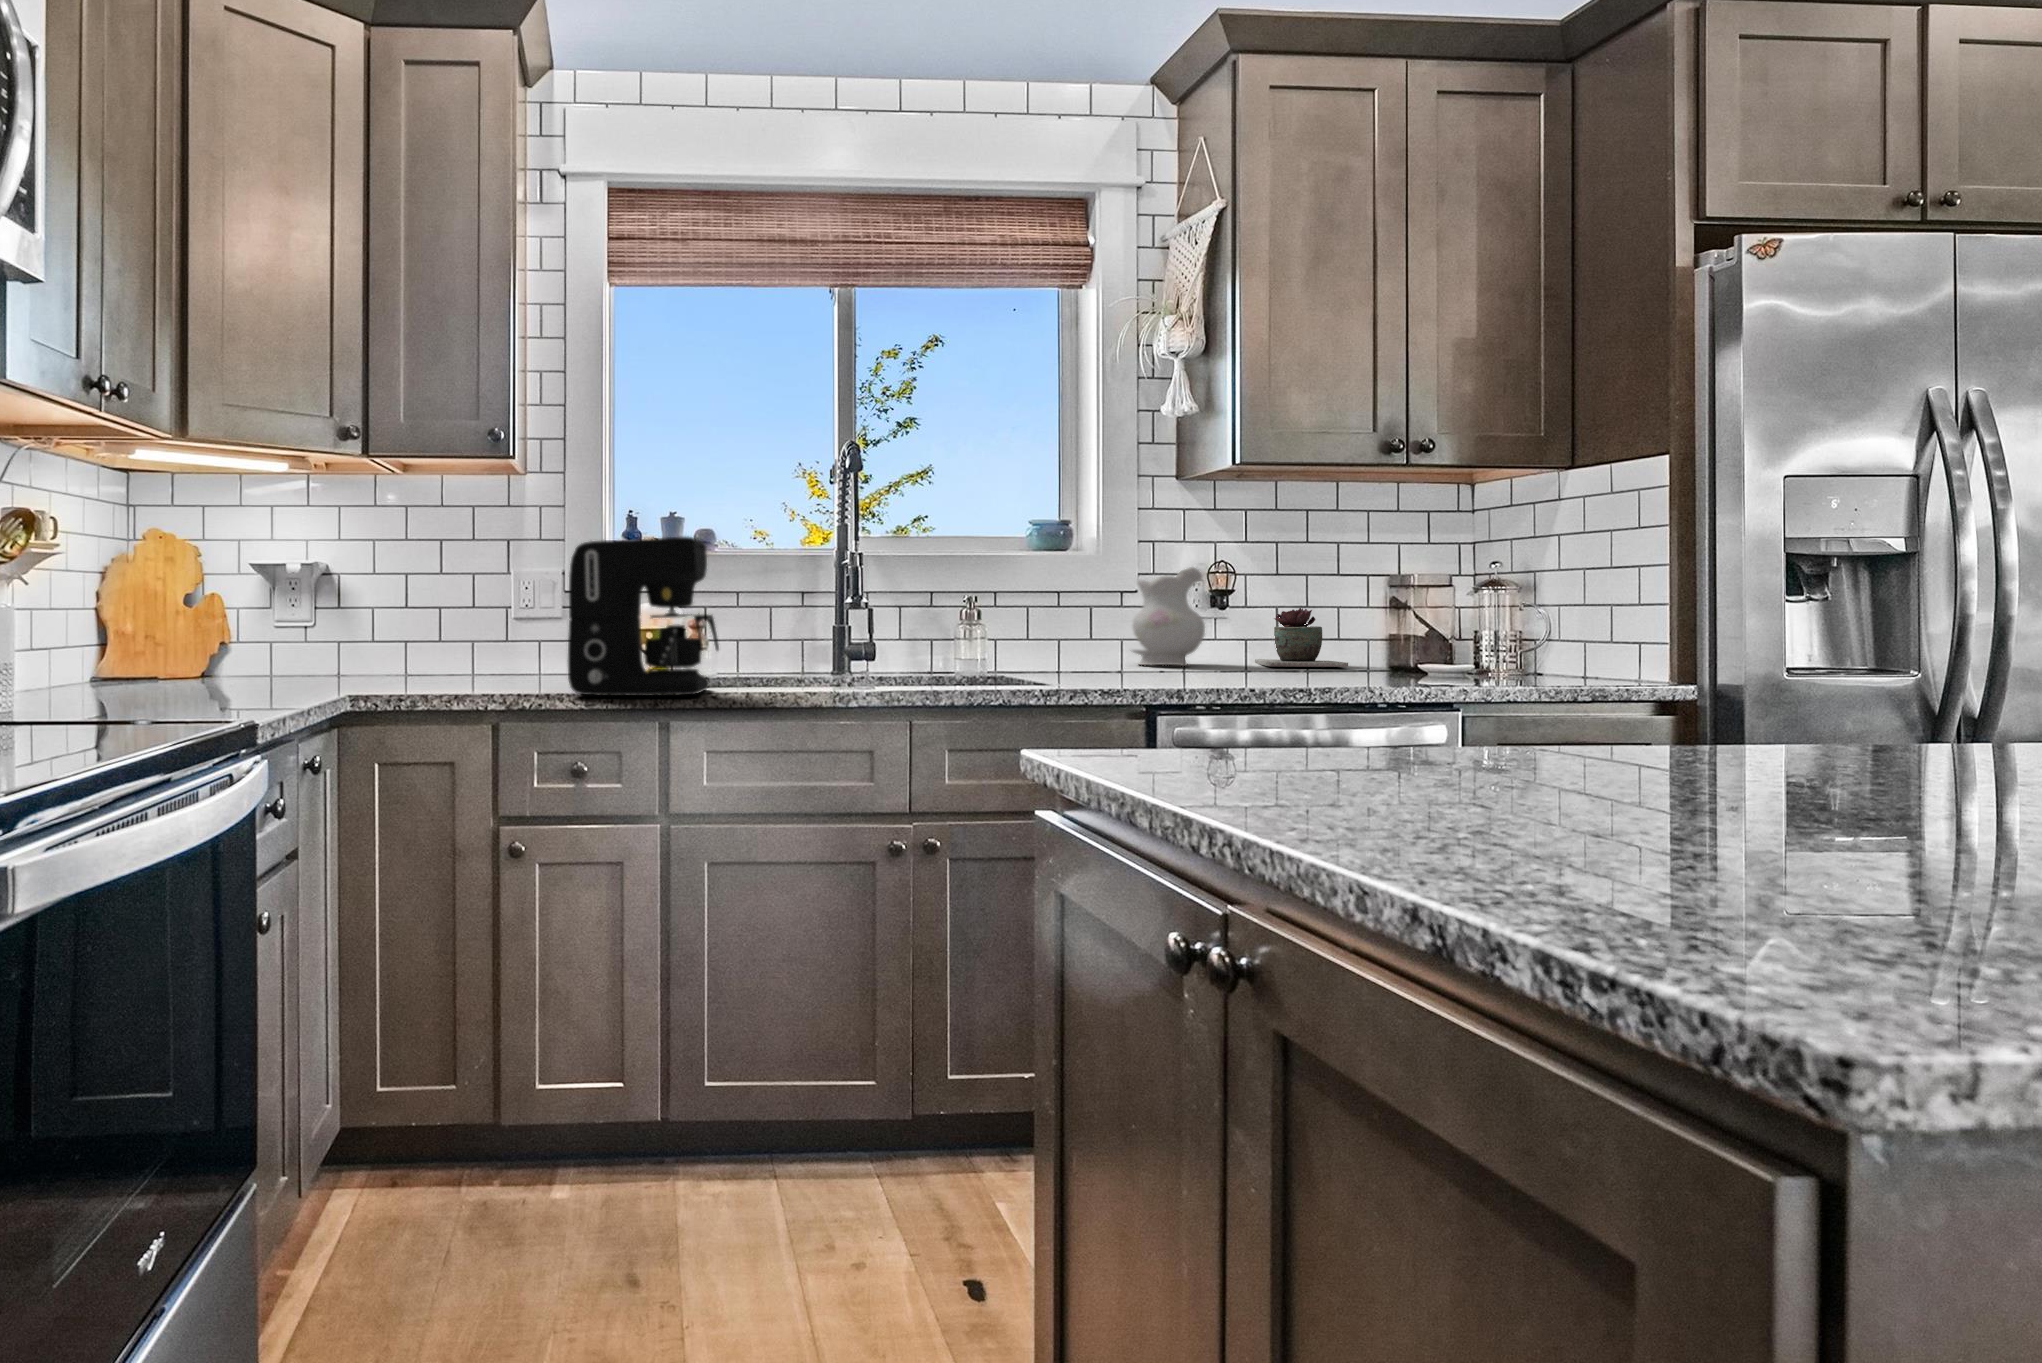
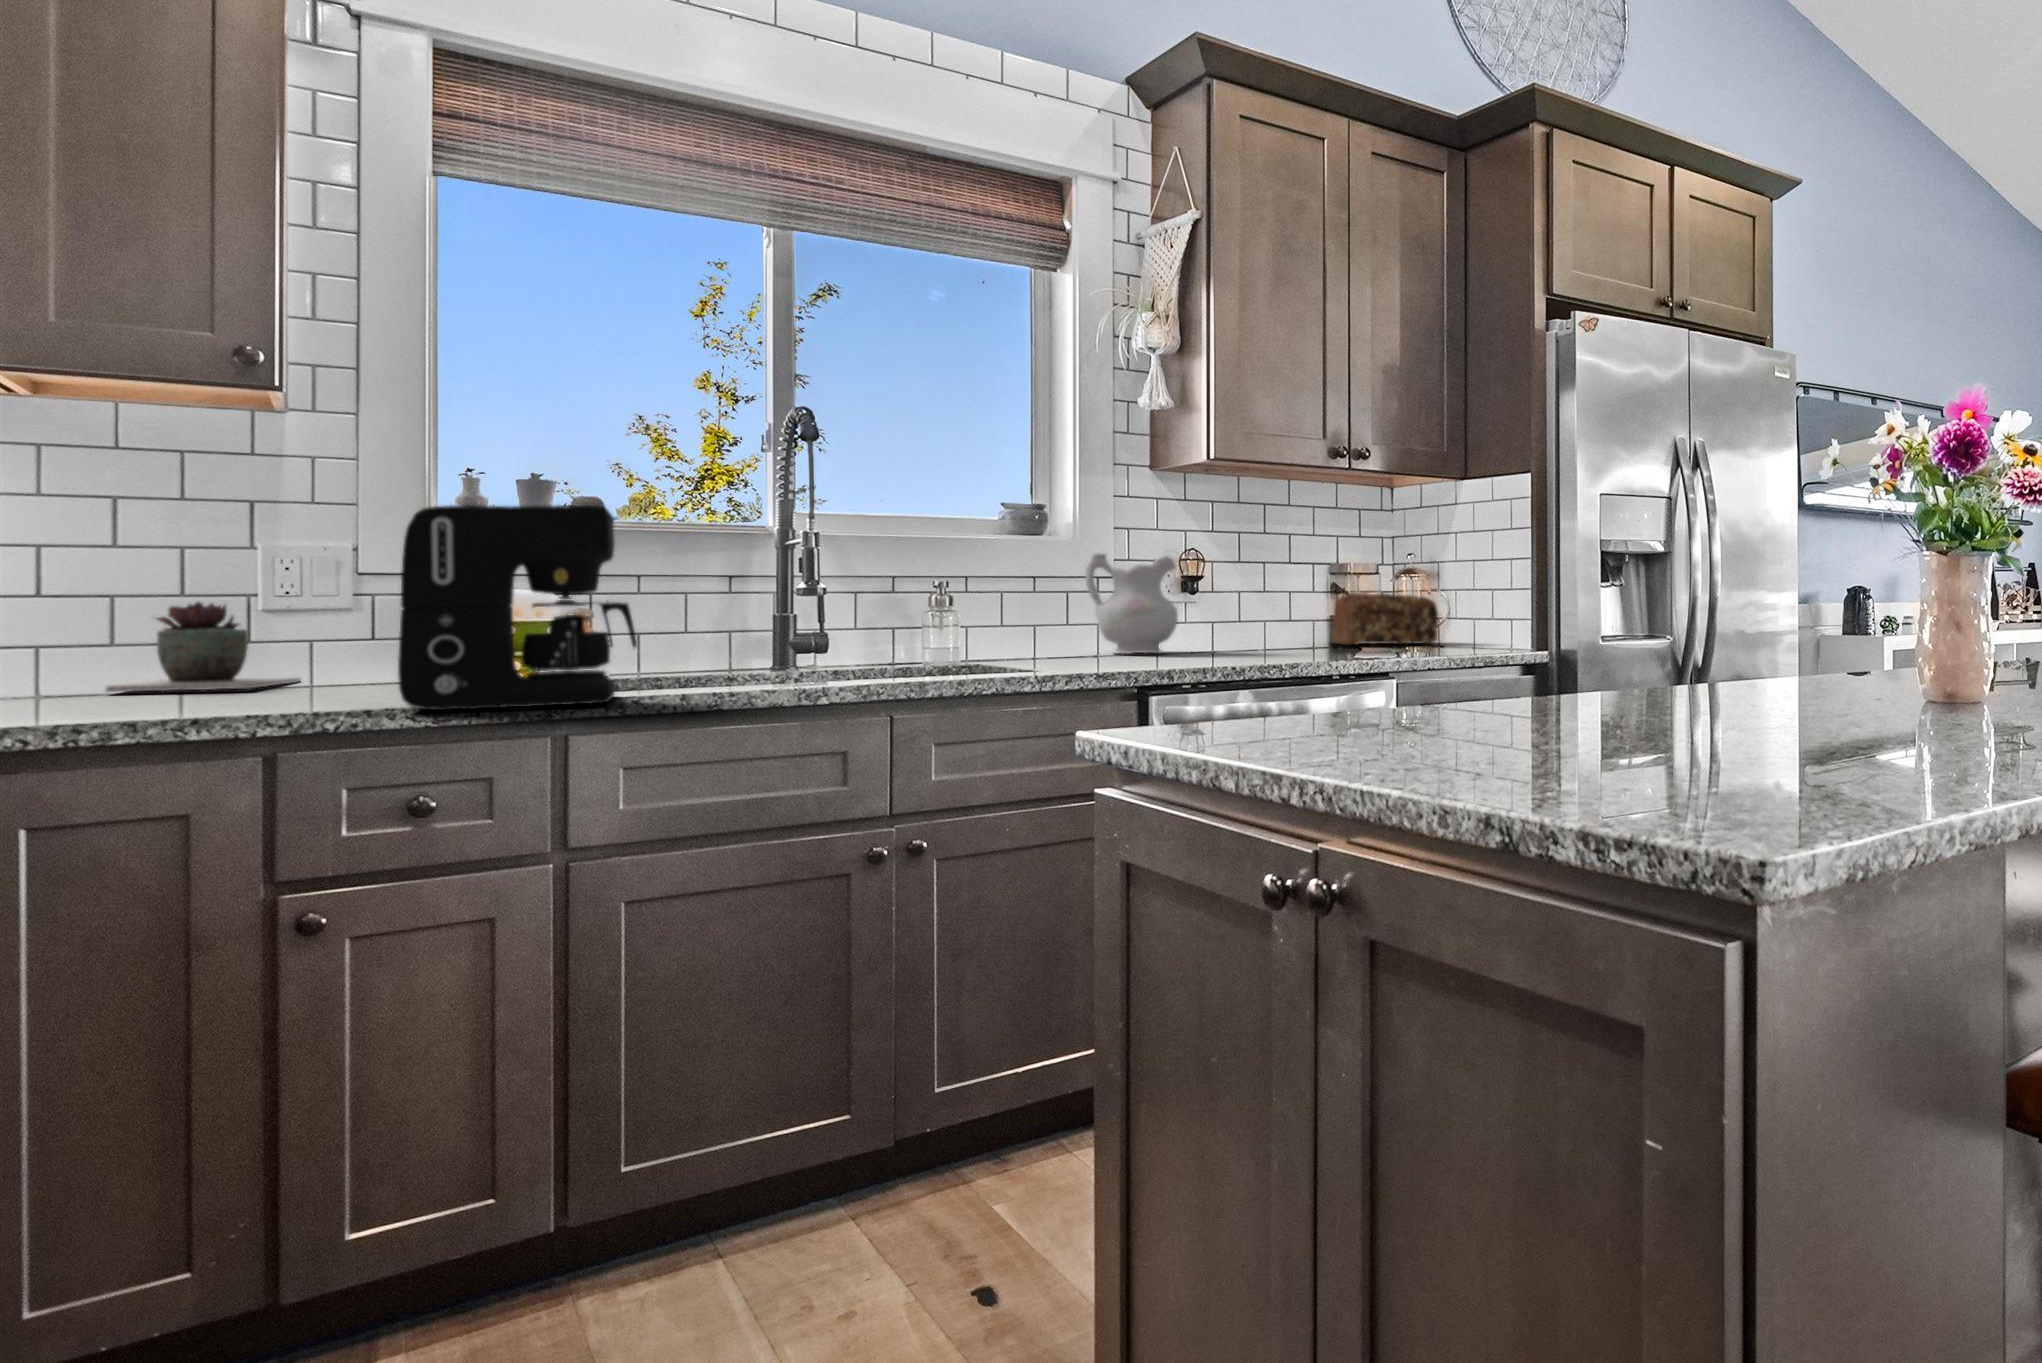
bread loaf: none [1388,603,1531,662] -> present [1332,593,1438,645]
succulent plant: present [1255,608,1348,667] -> present [106,602,300,692]

